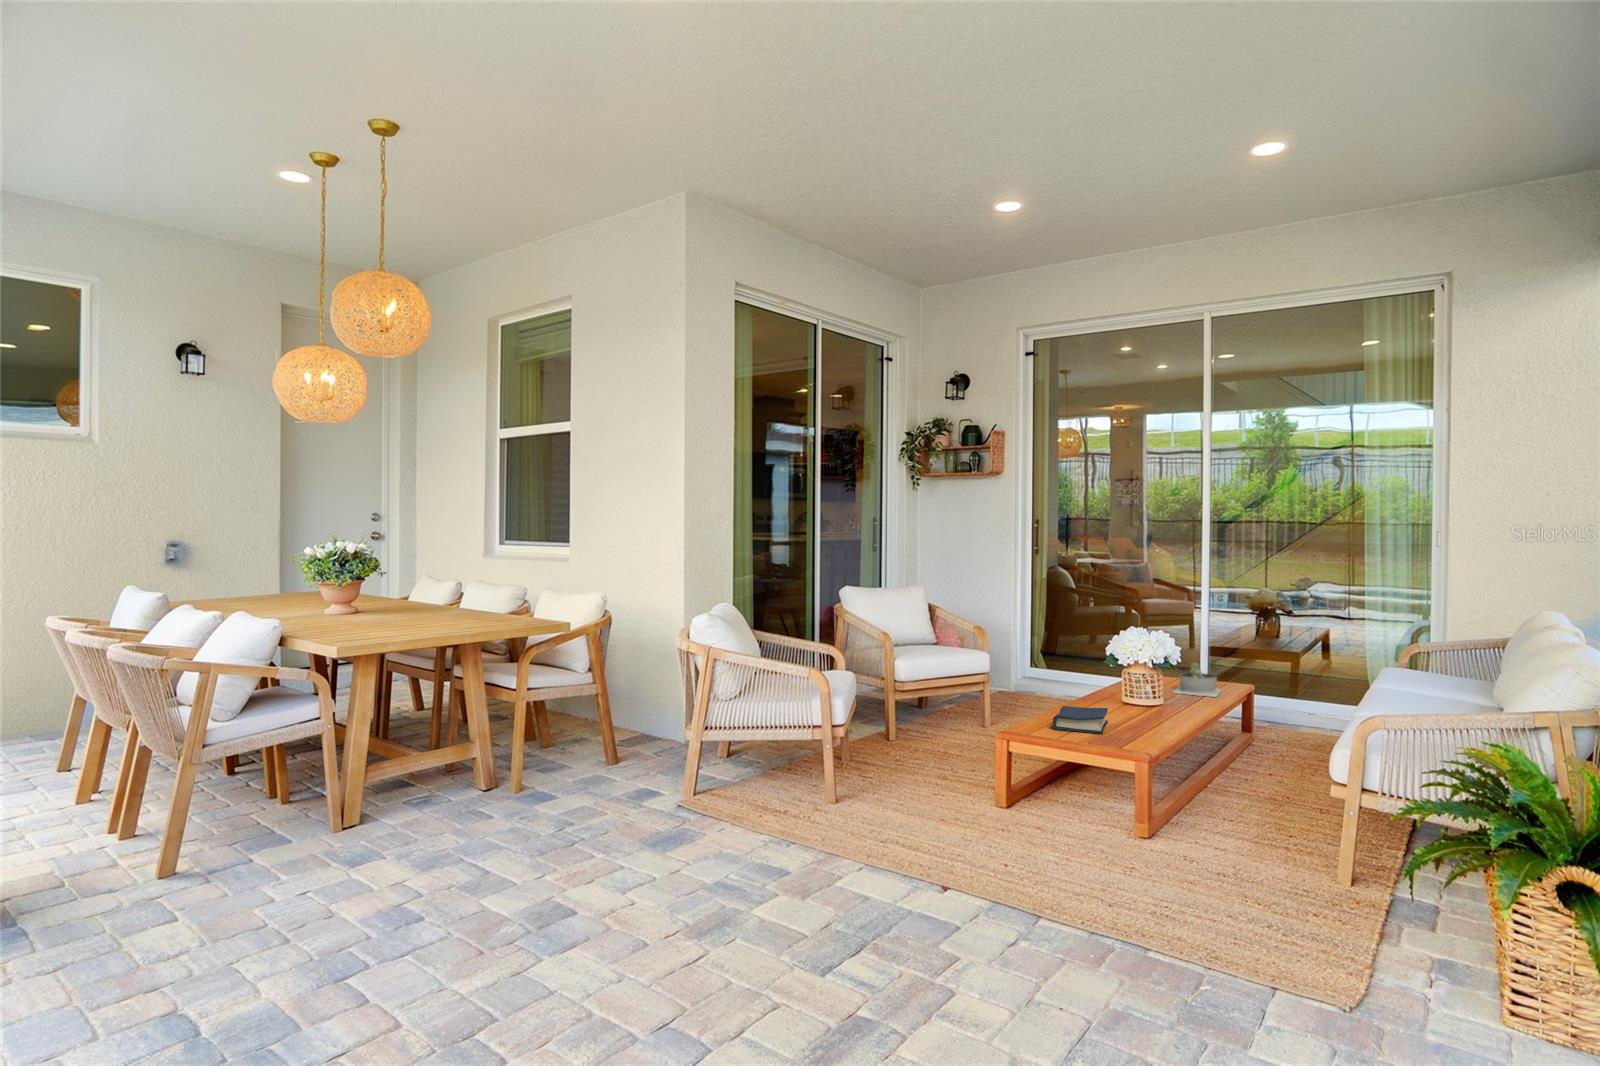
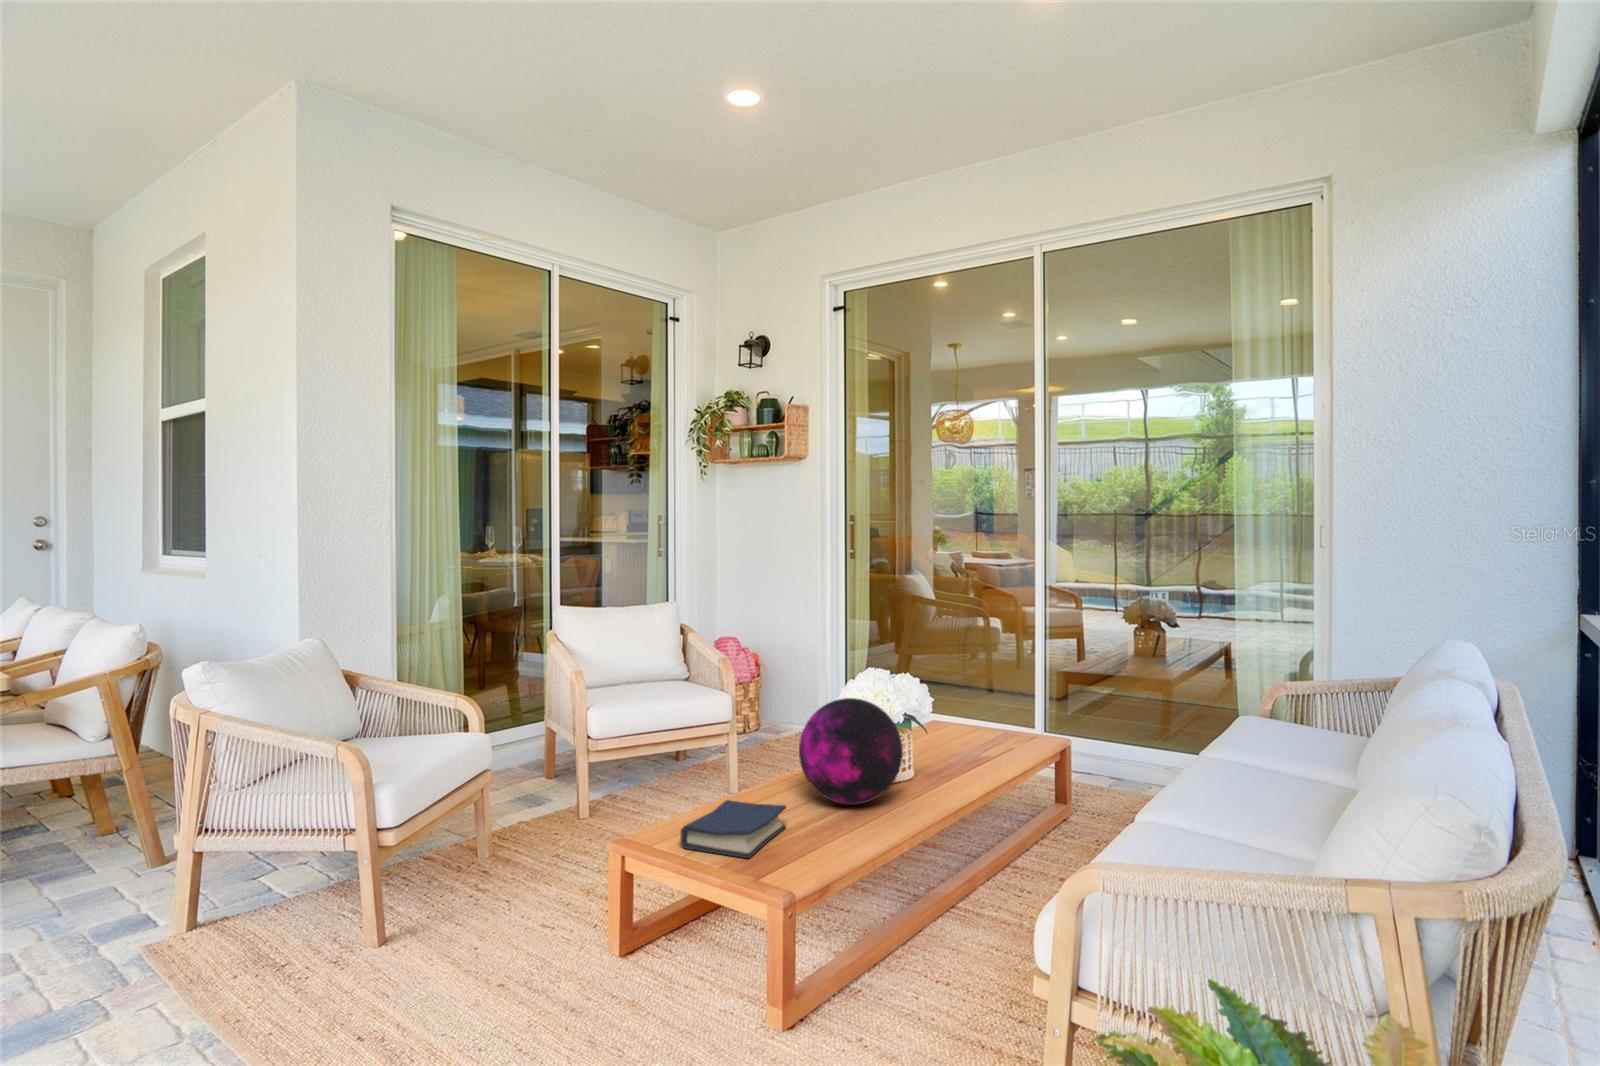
decorative orb: none [1100,644,1172,713] -> present [799,698,903,805]
succulent planter: present [1173,663,1222,697] -> none [941,712,1016,765]

